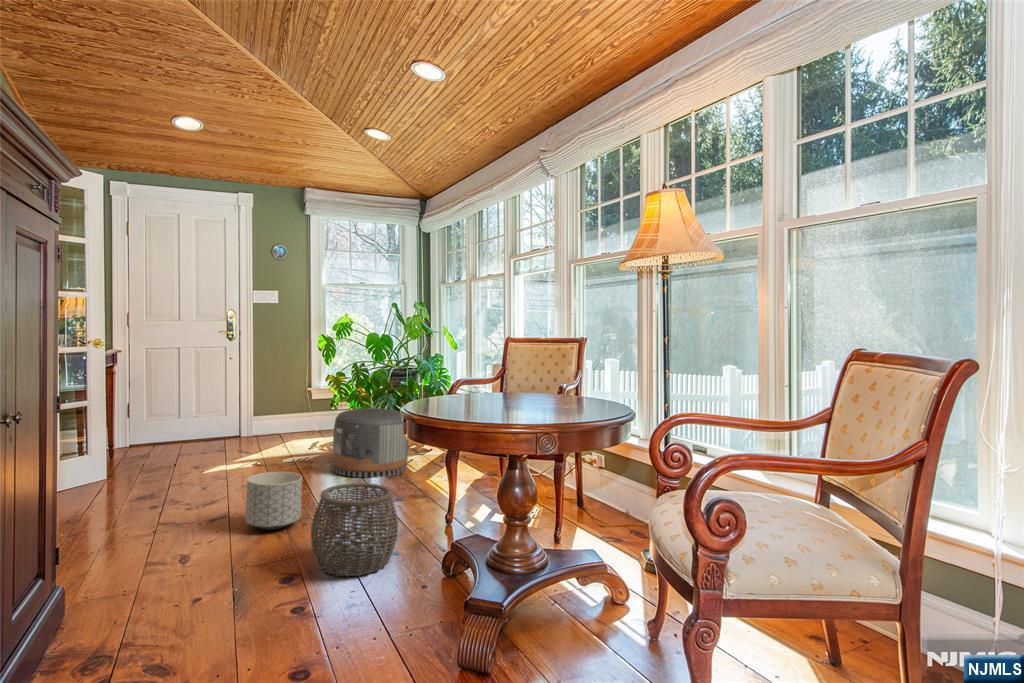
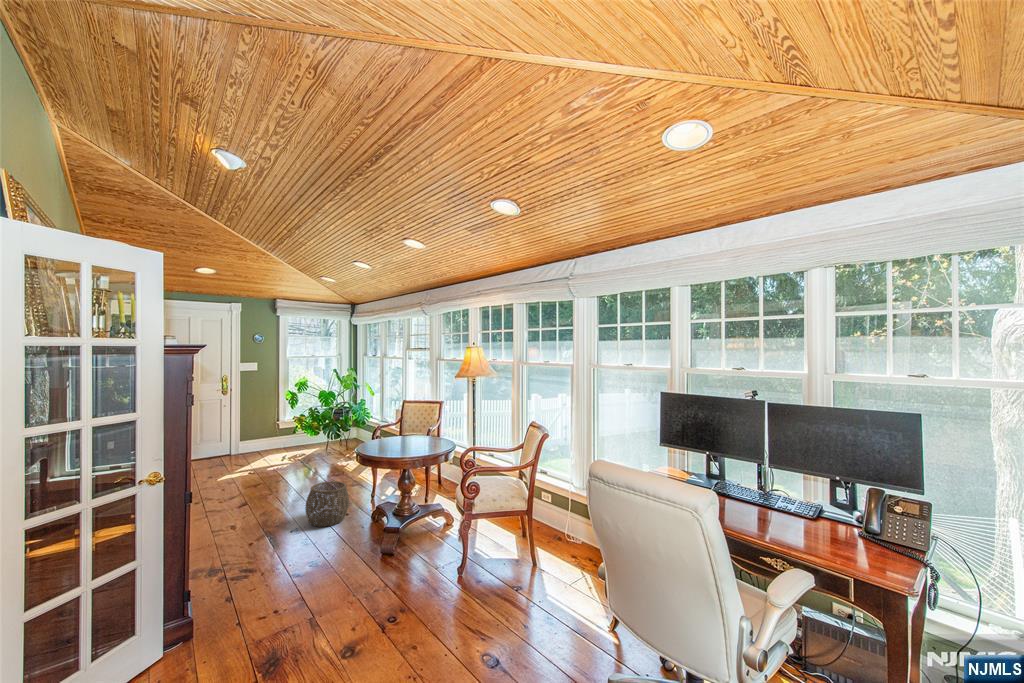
pouf: present [332,408,409,478] -> none [301,436,347,477]
planter: present [245,472,302,530] -> none [261,478,293,509]

